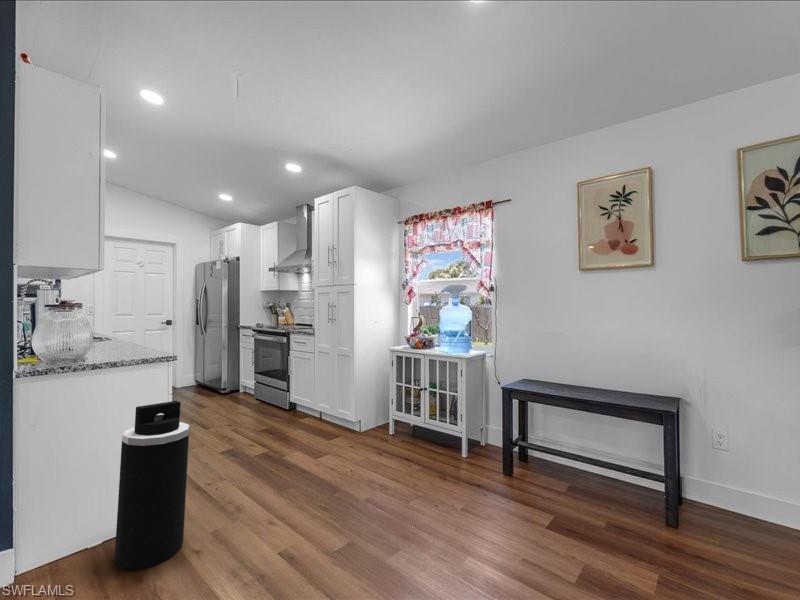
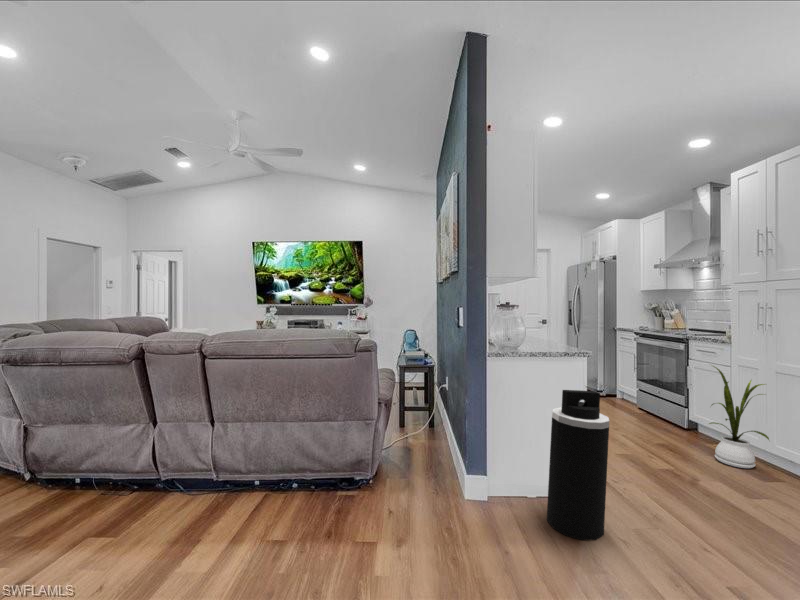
house plant: none [296,354,335,434] -> present [709,366,769,468]

